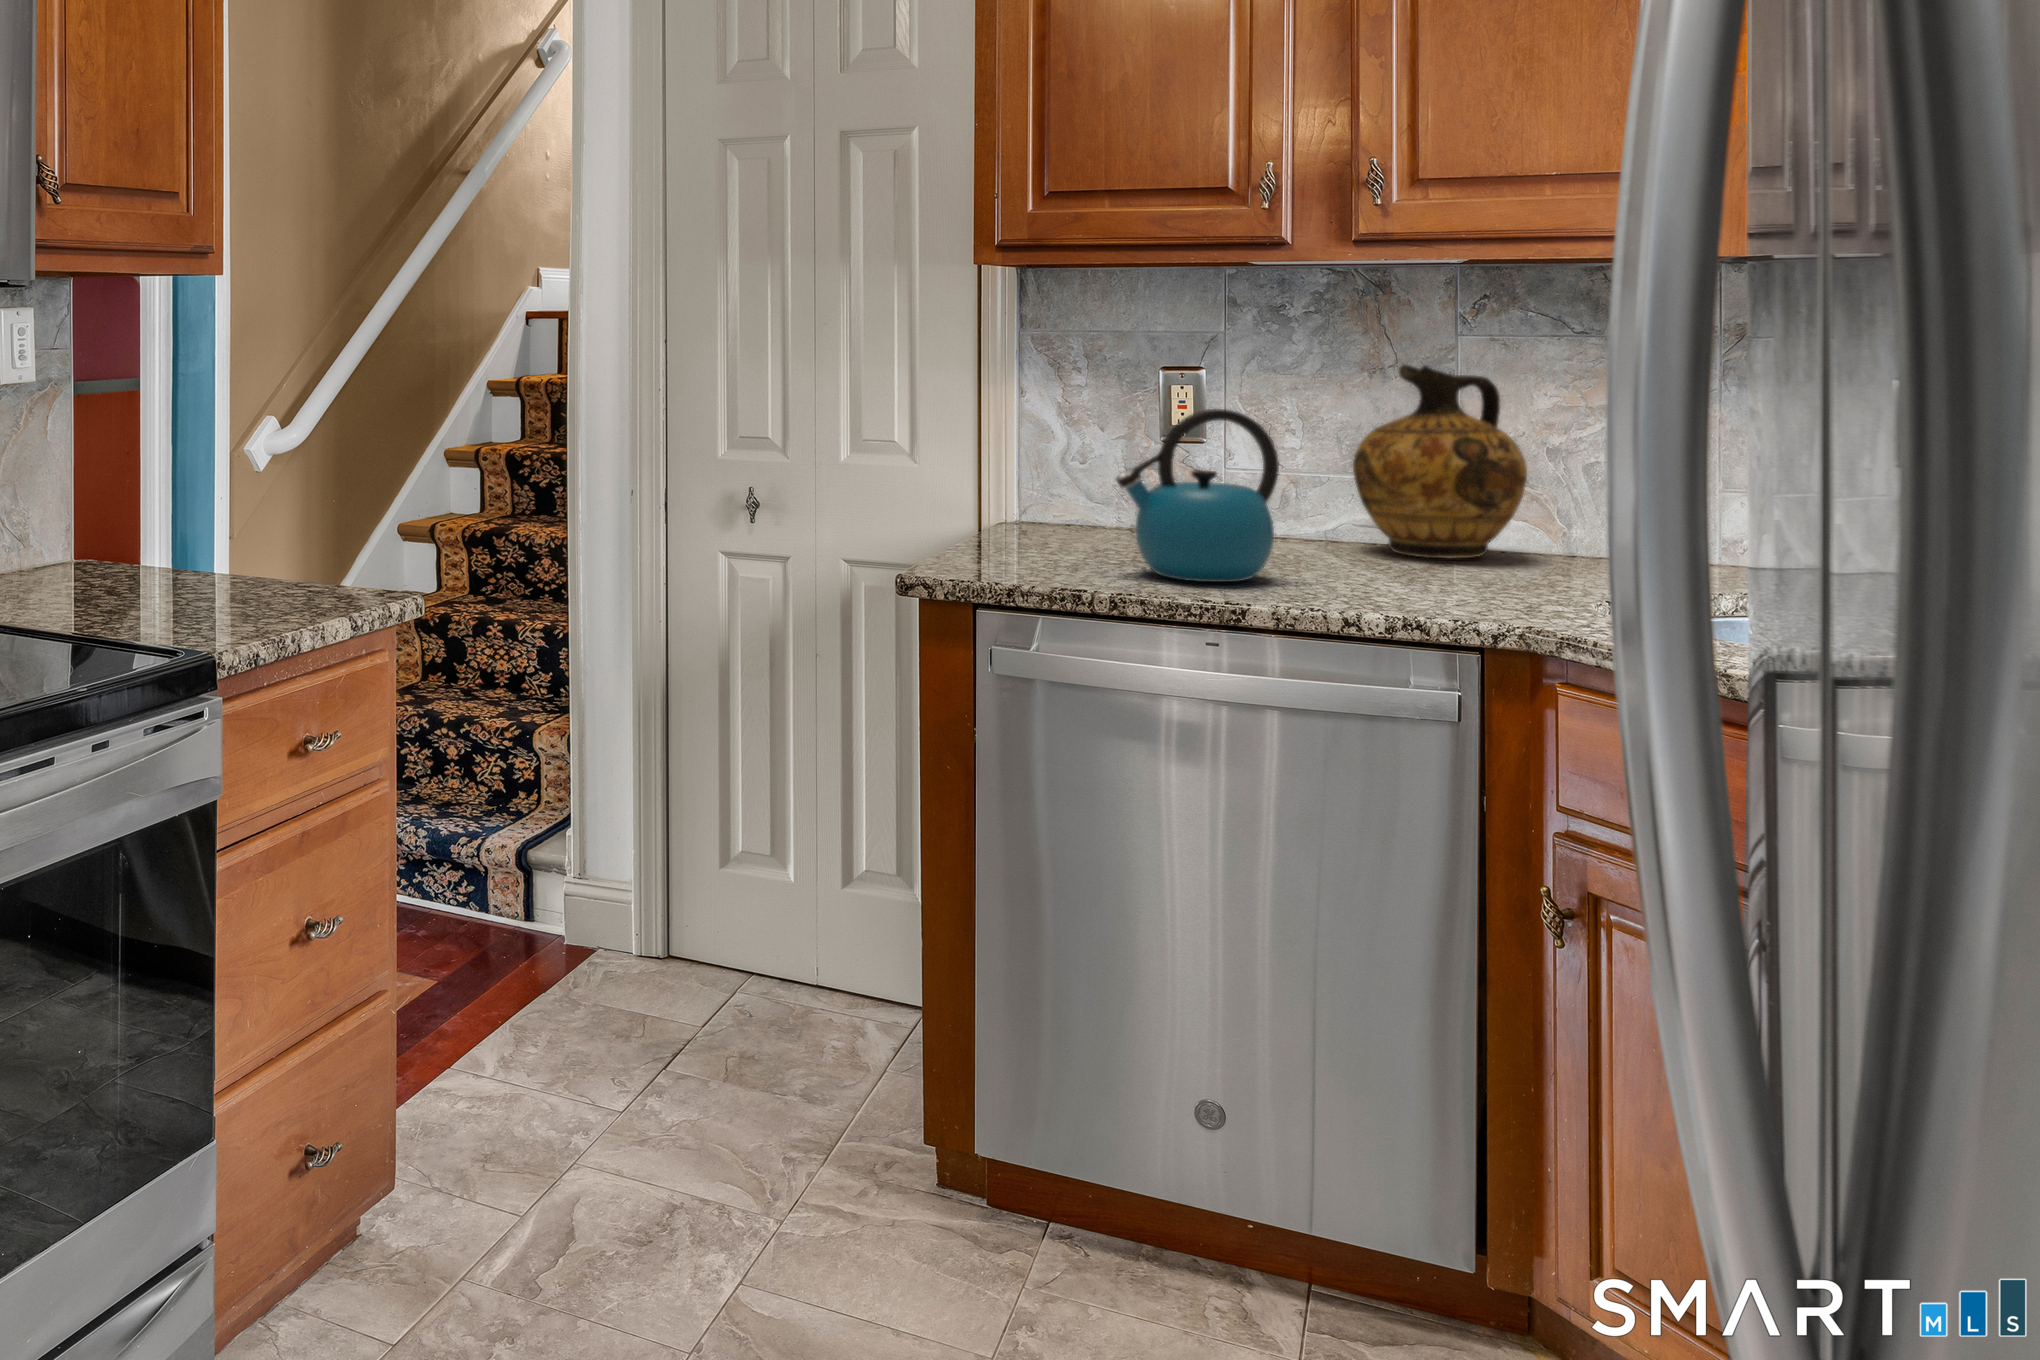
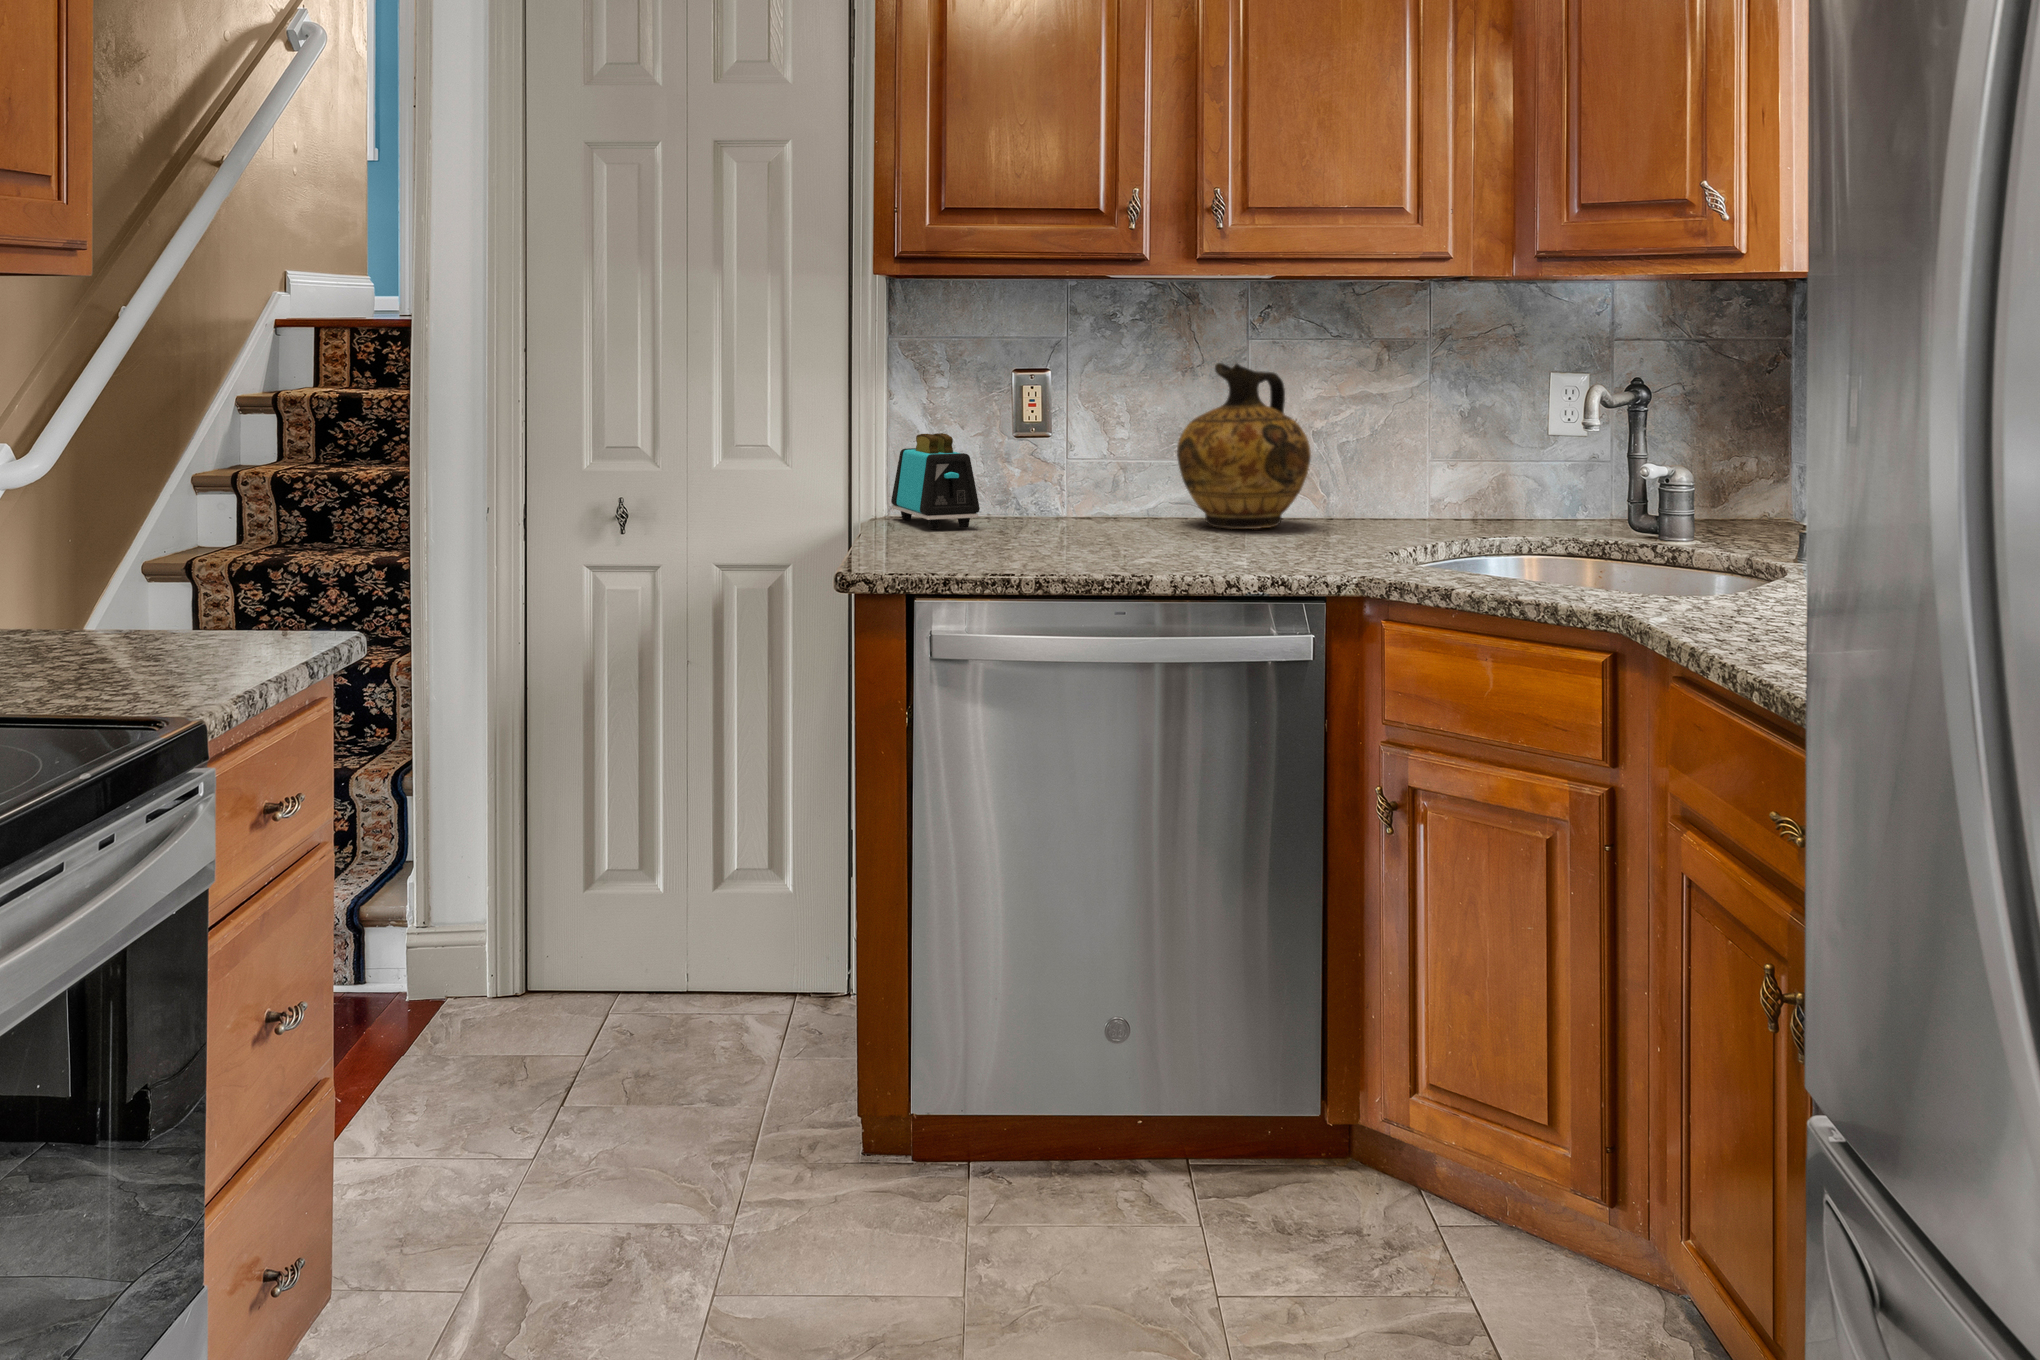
kettle: present [1116,409,1279,582] -> none [1022,404,1152,560]
toaster: none [1023,435,1108,537] -> present [891,433,980,529]

